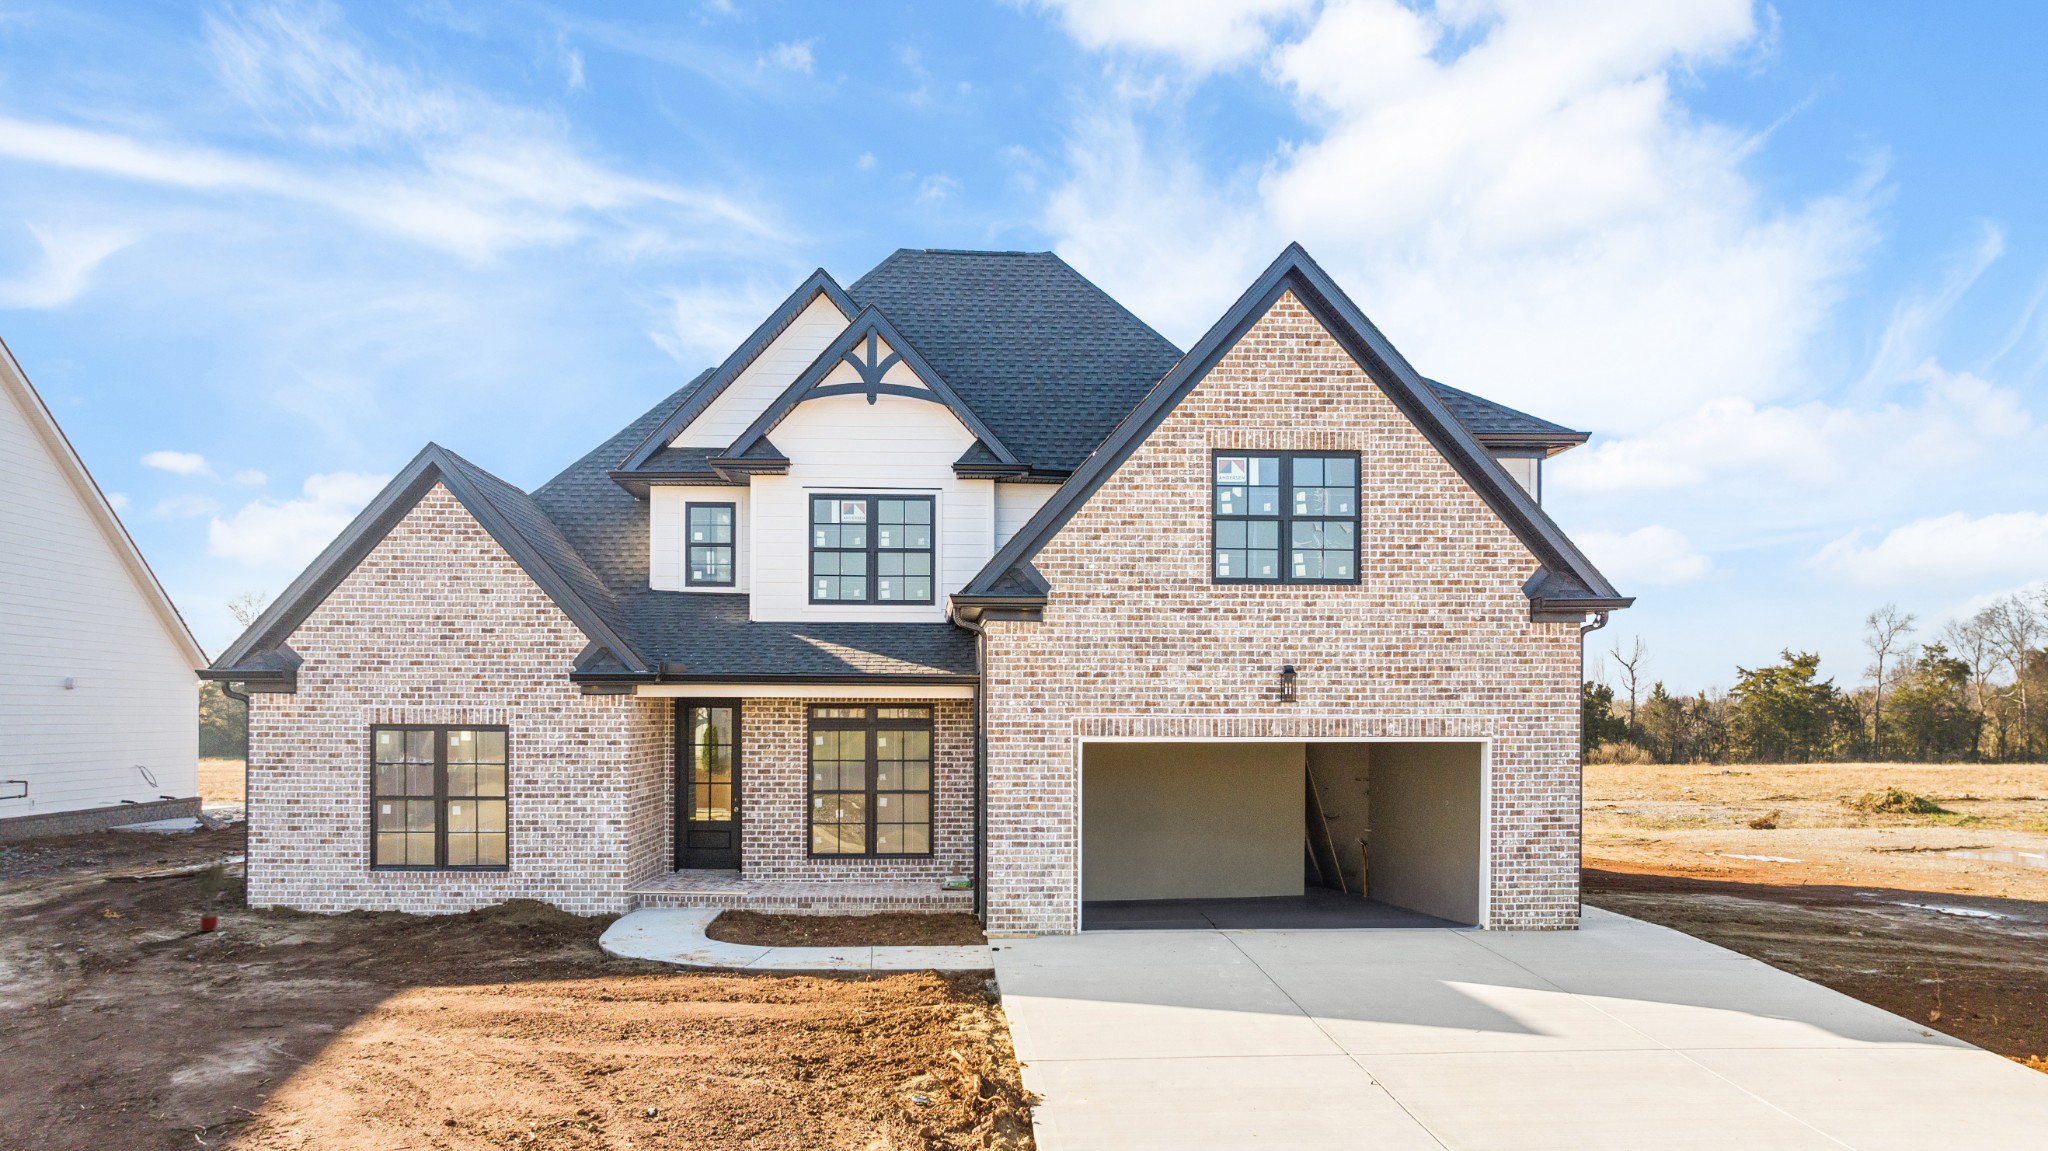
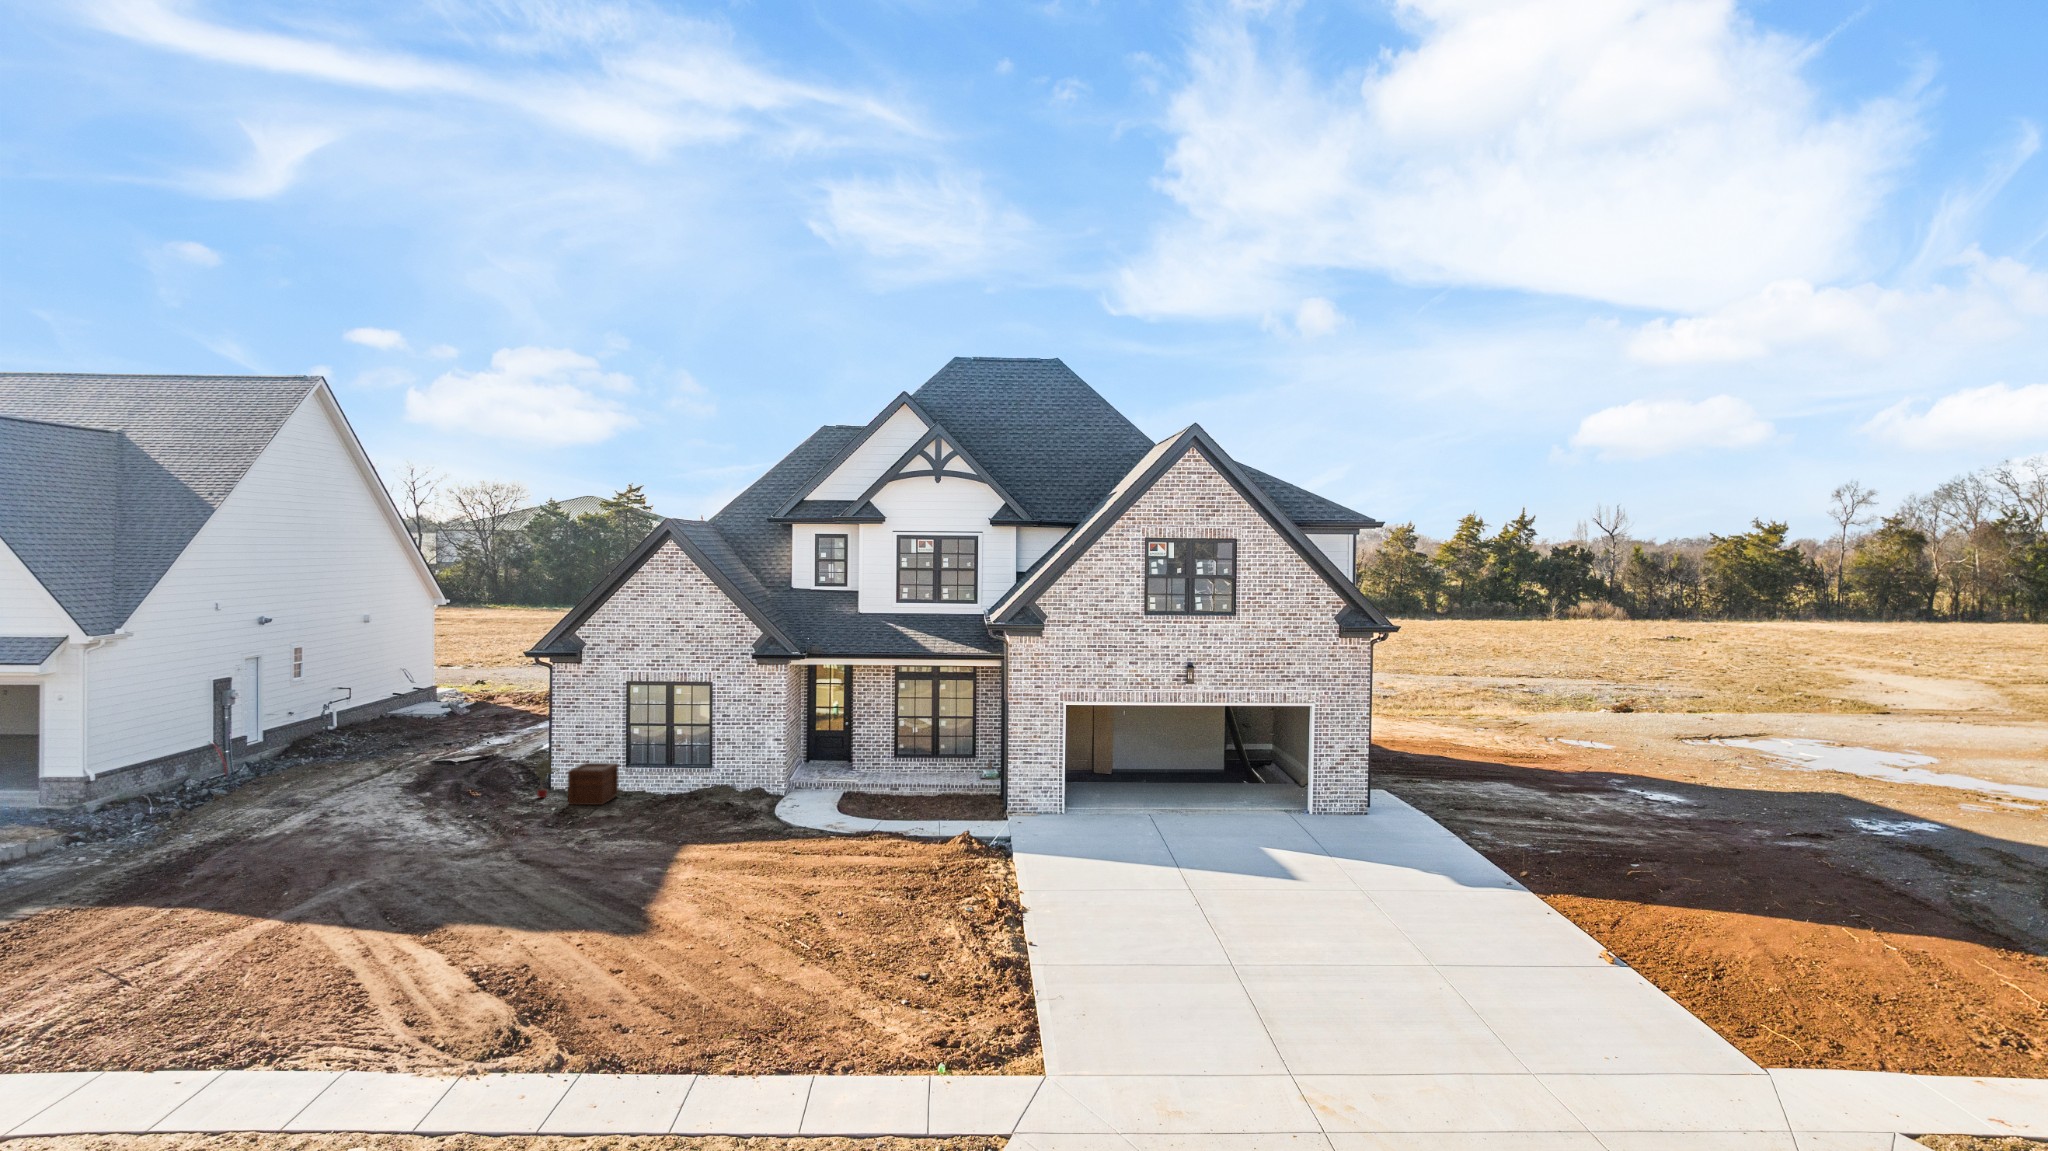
wooden crate: none [245,868,341,940] -> present [568,763,618,805]

